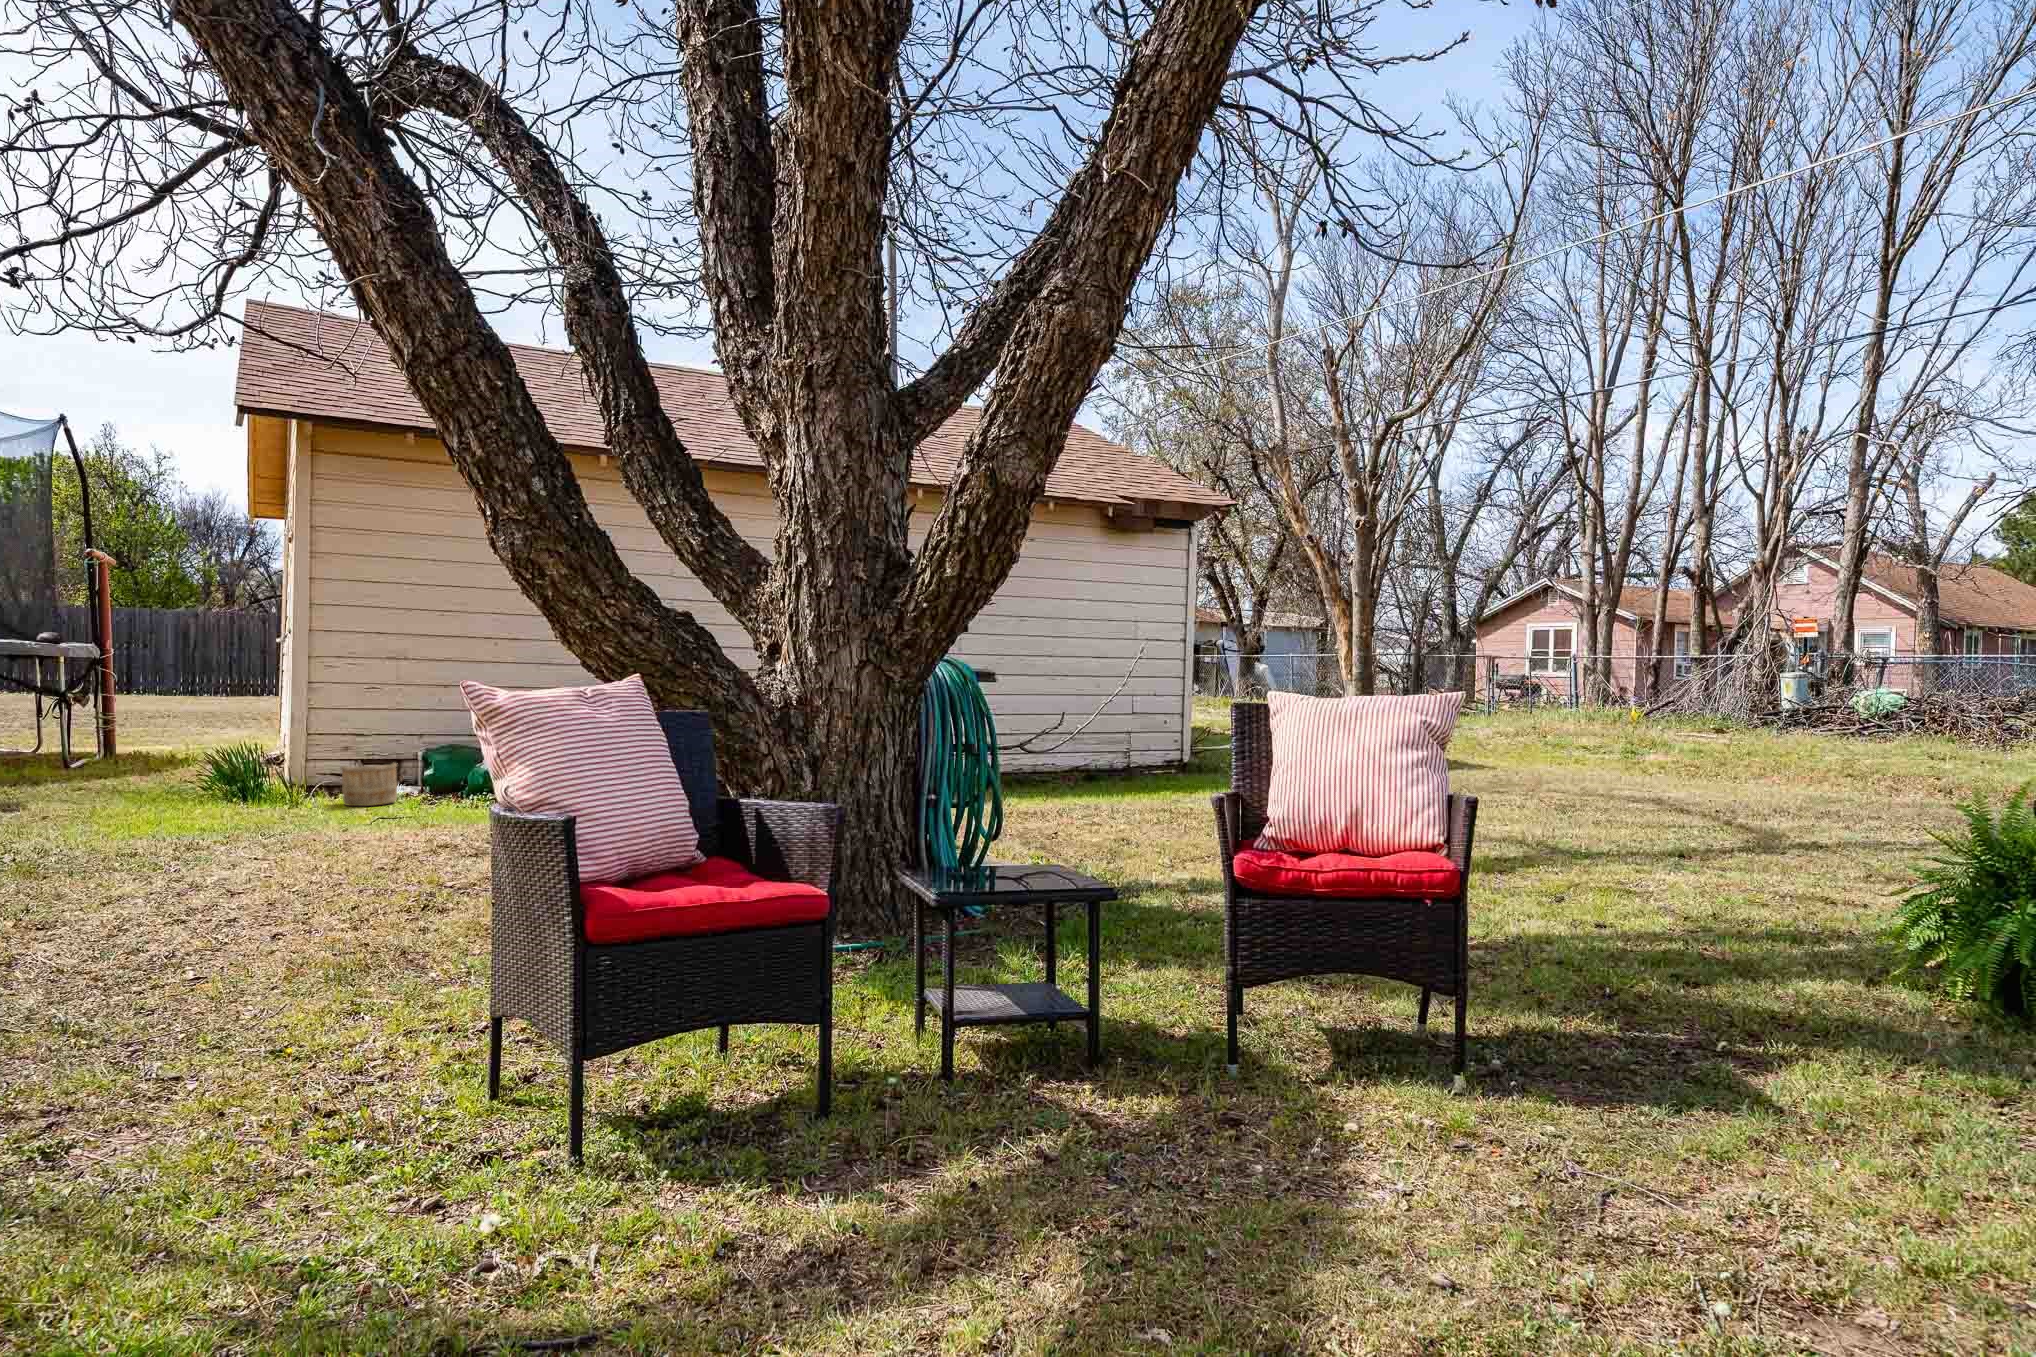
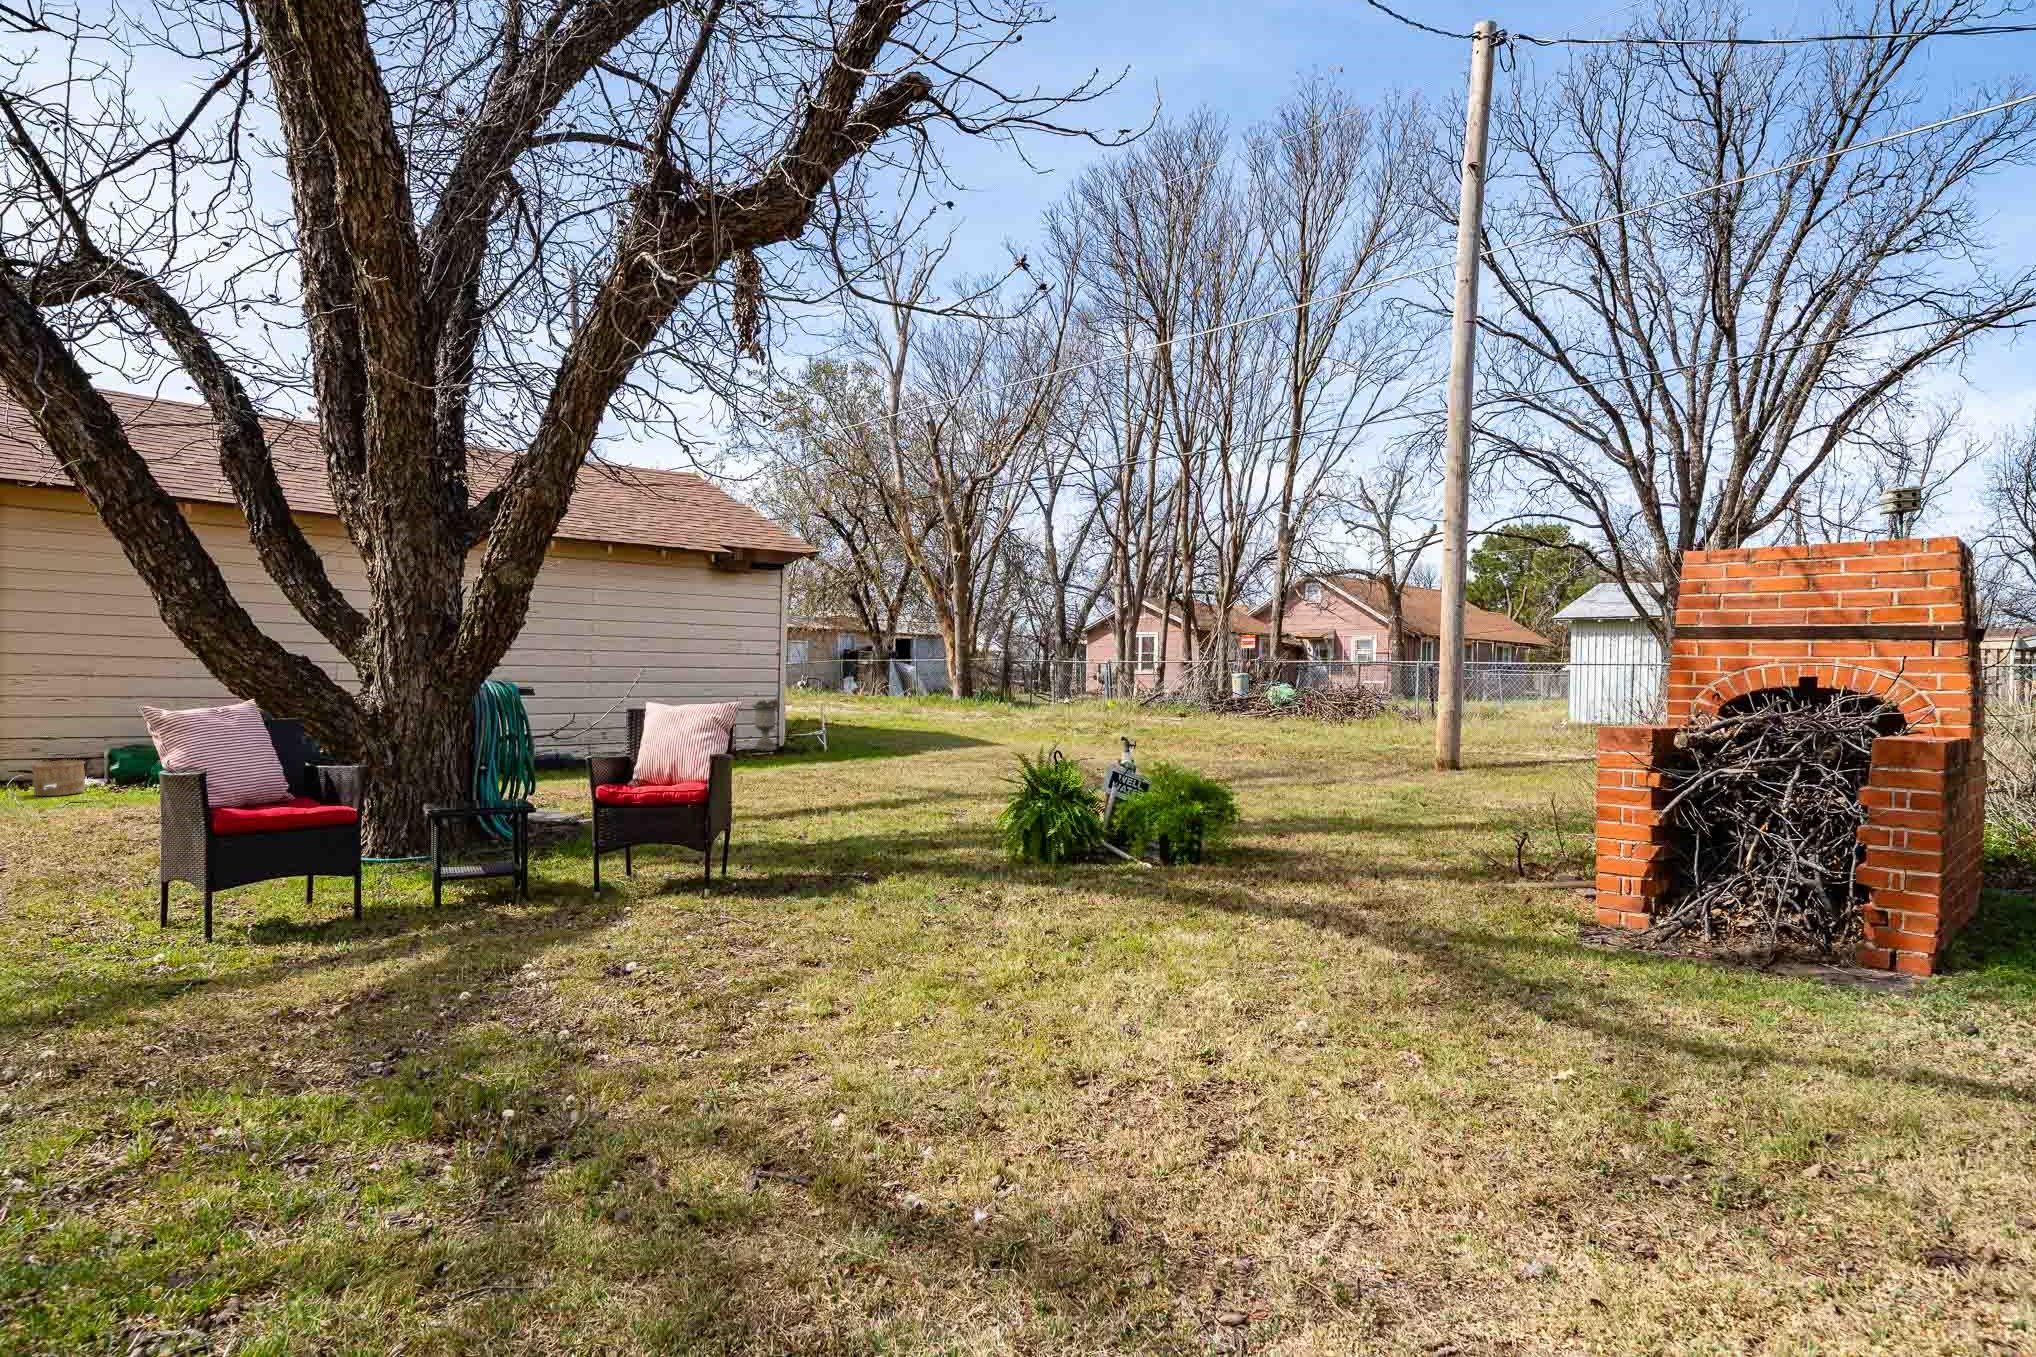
planter: none [1166,698,1205,770] -> present [752,699,779,751]

